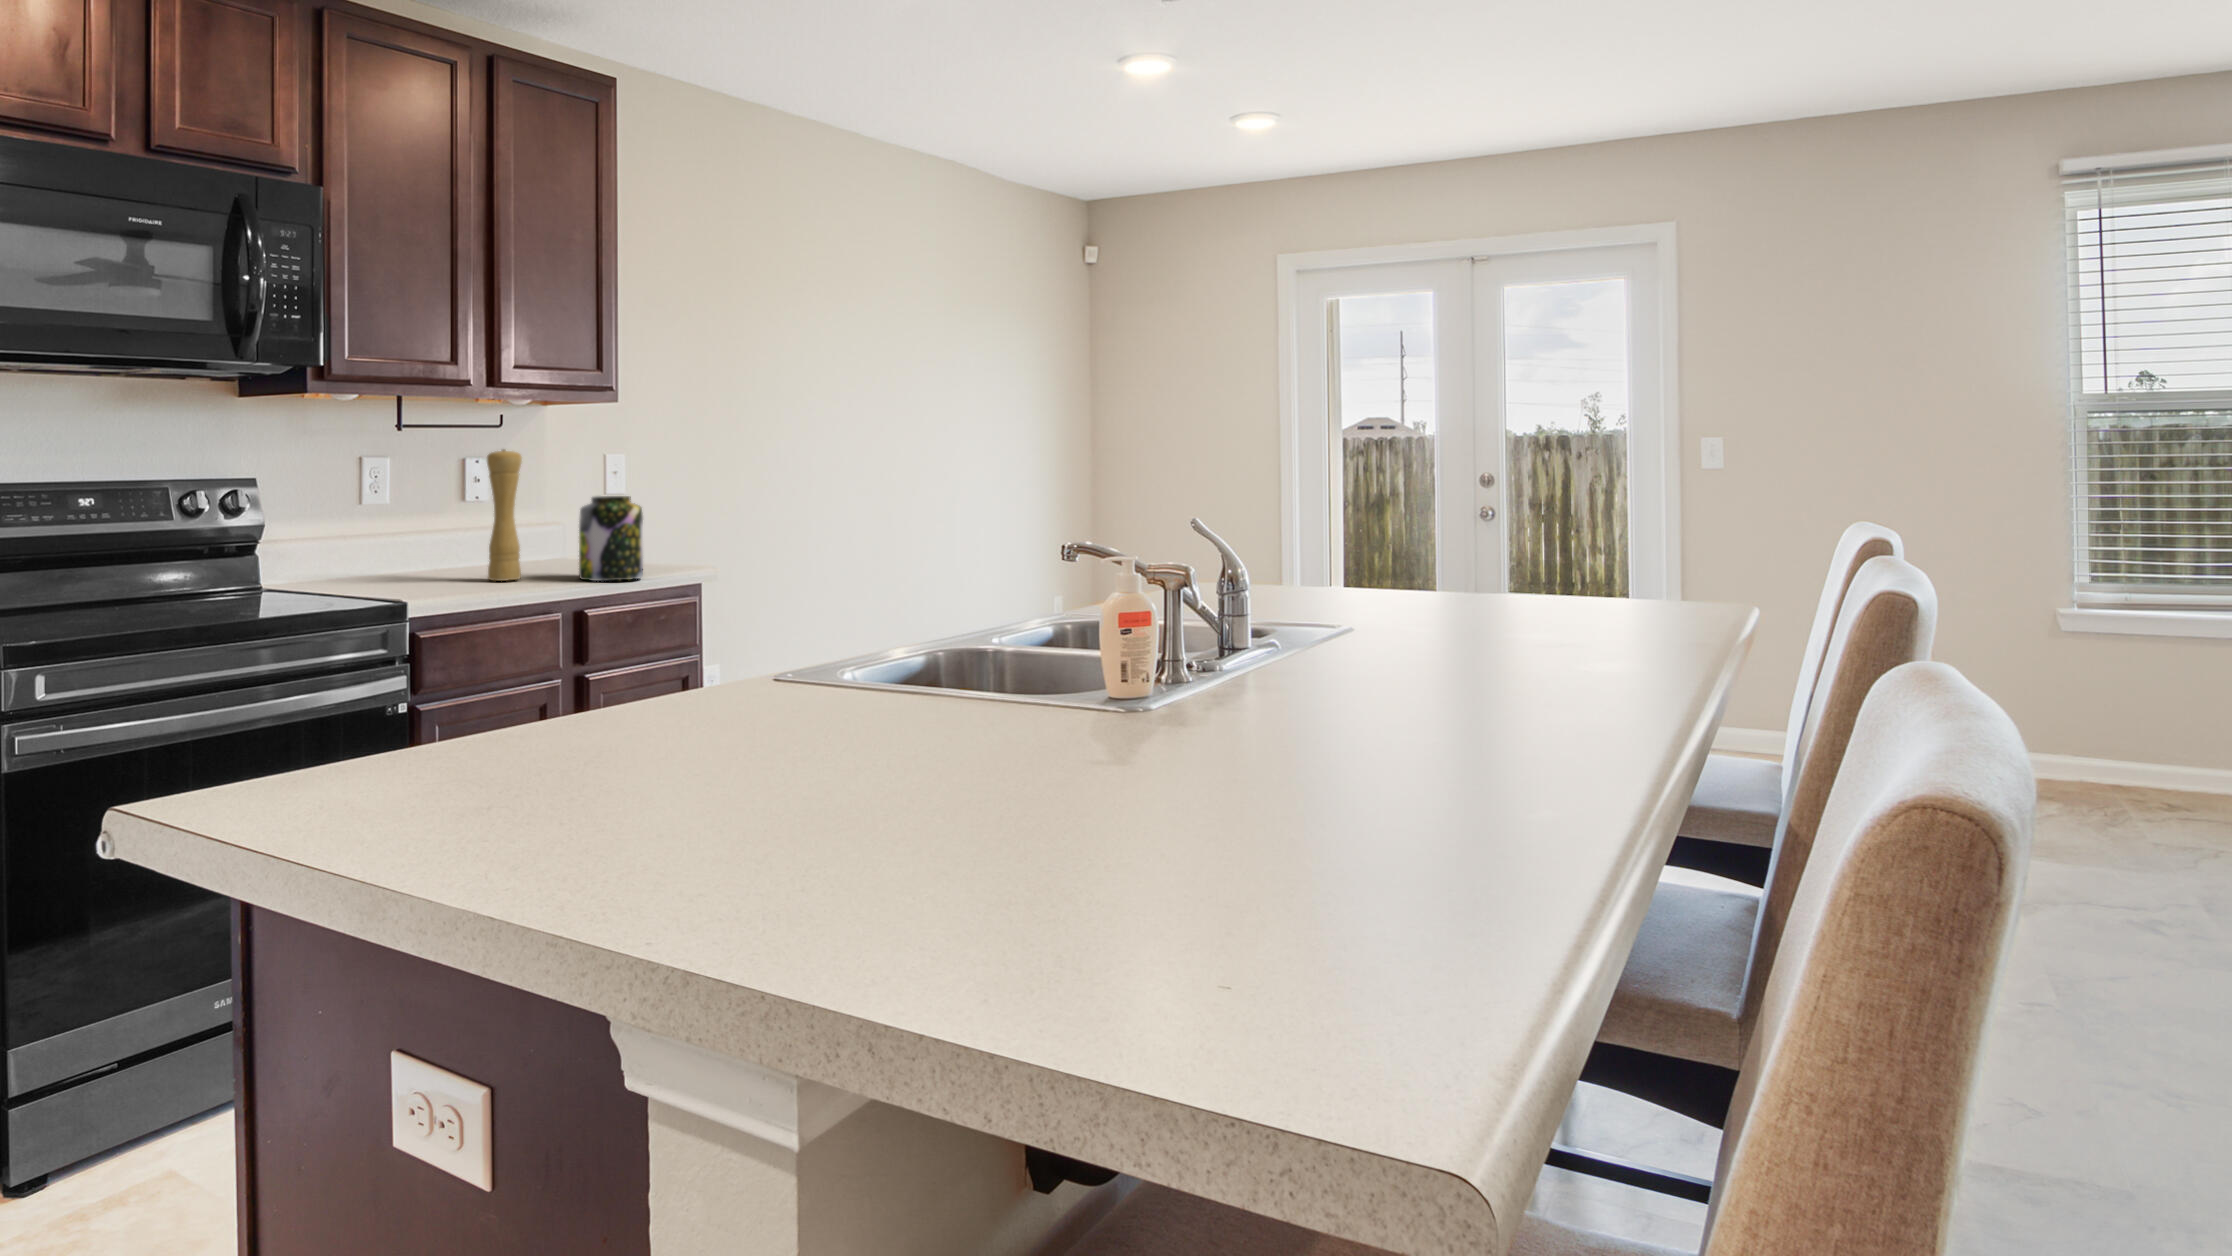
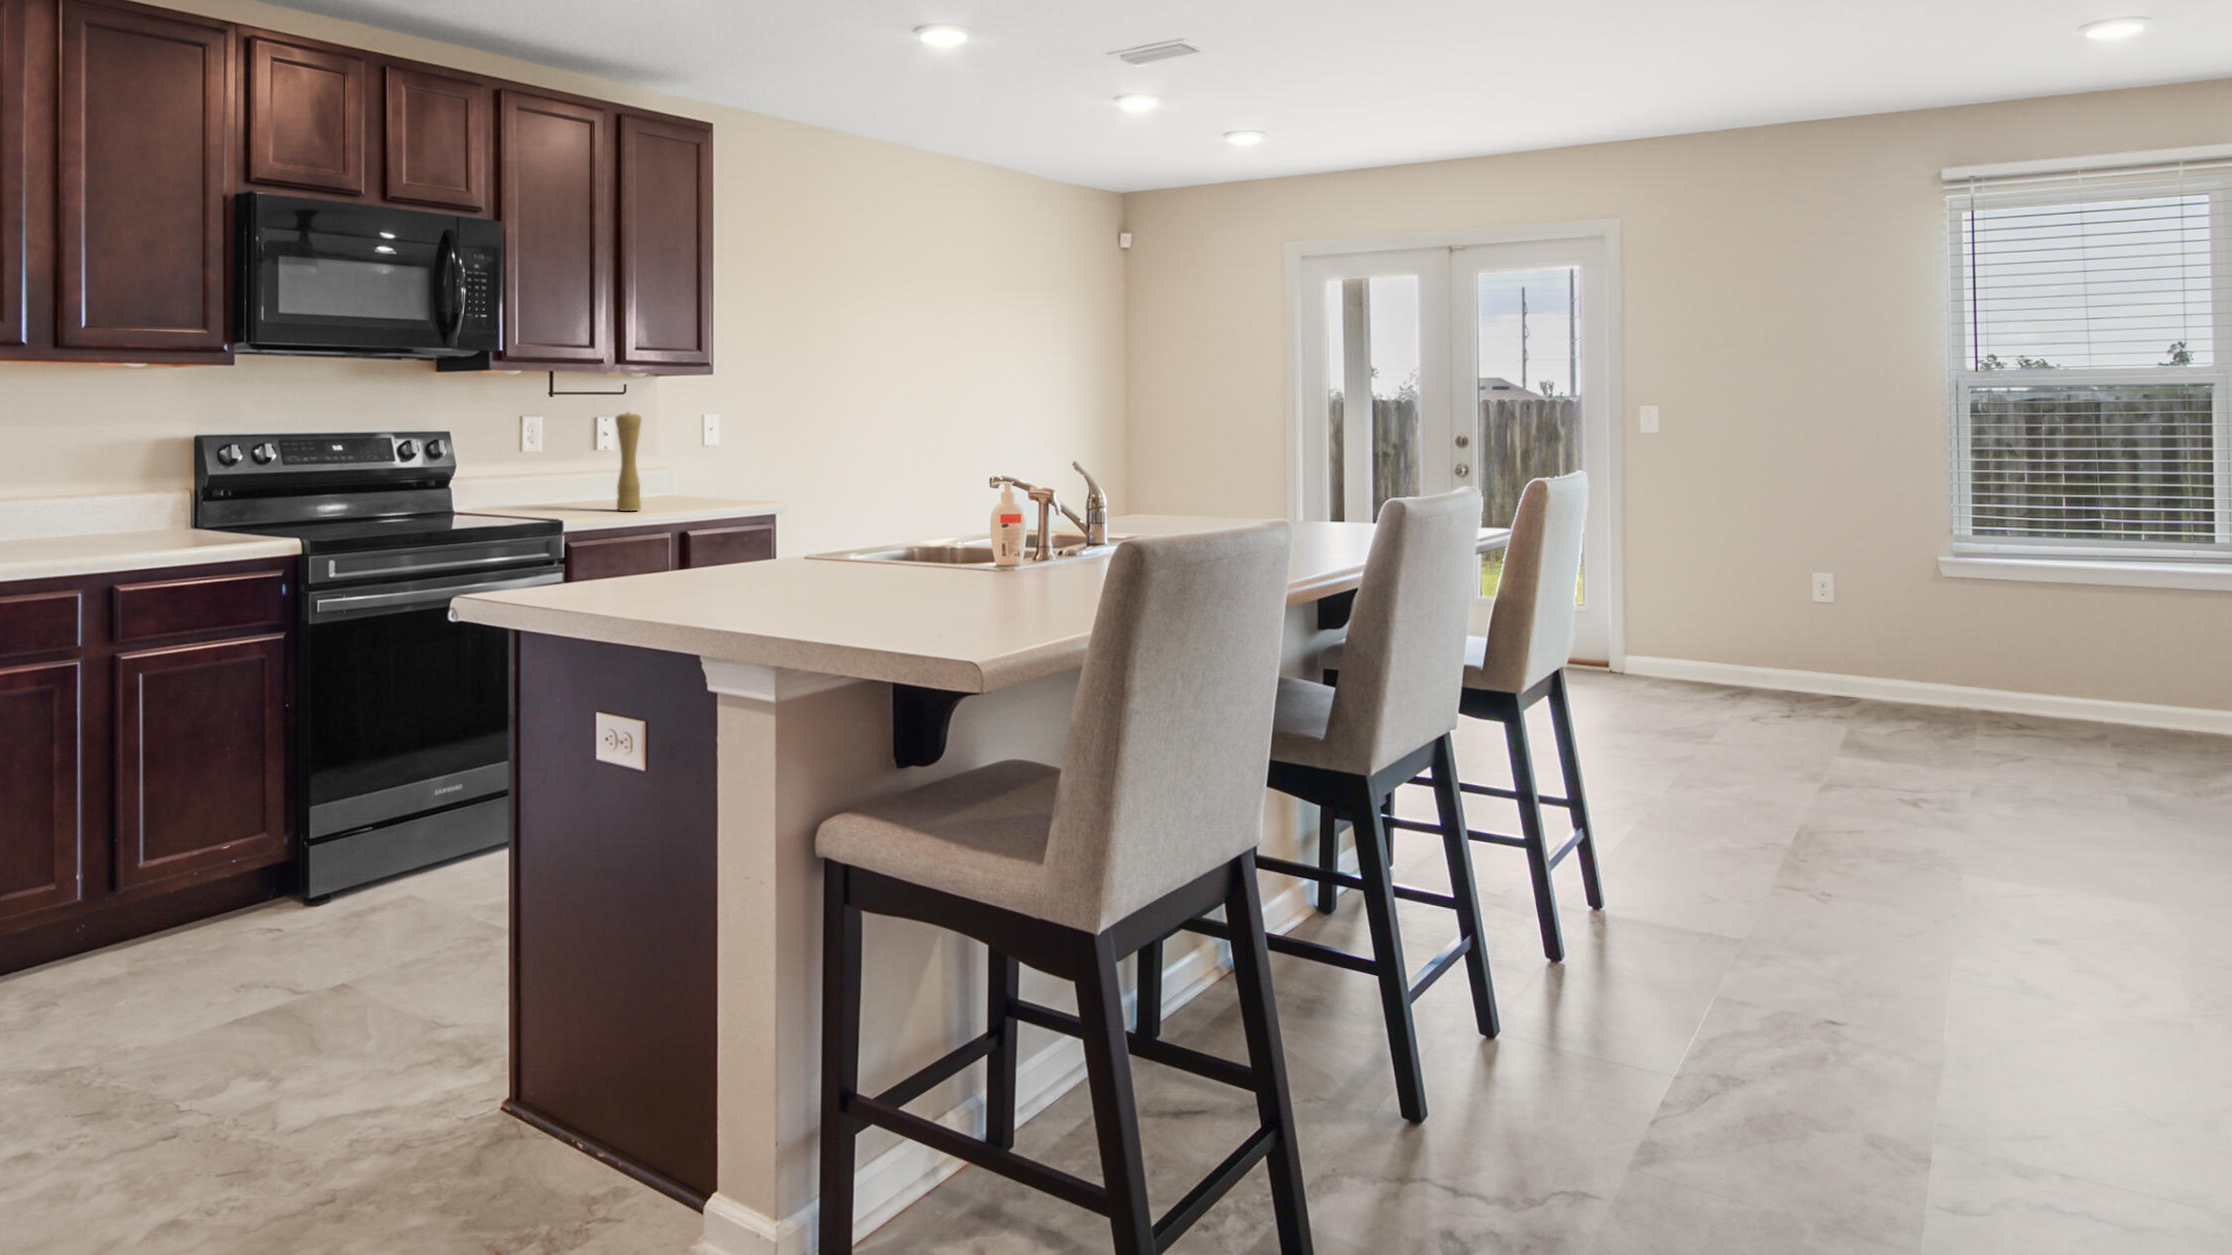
jar: present [579,496,643,581] -> none [684,448,732,512]

